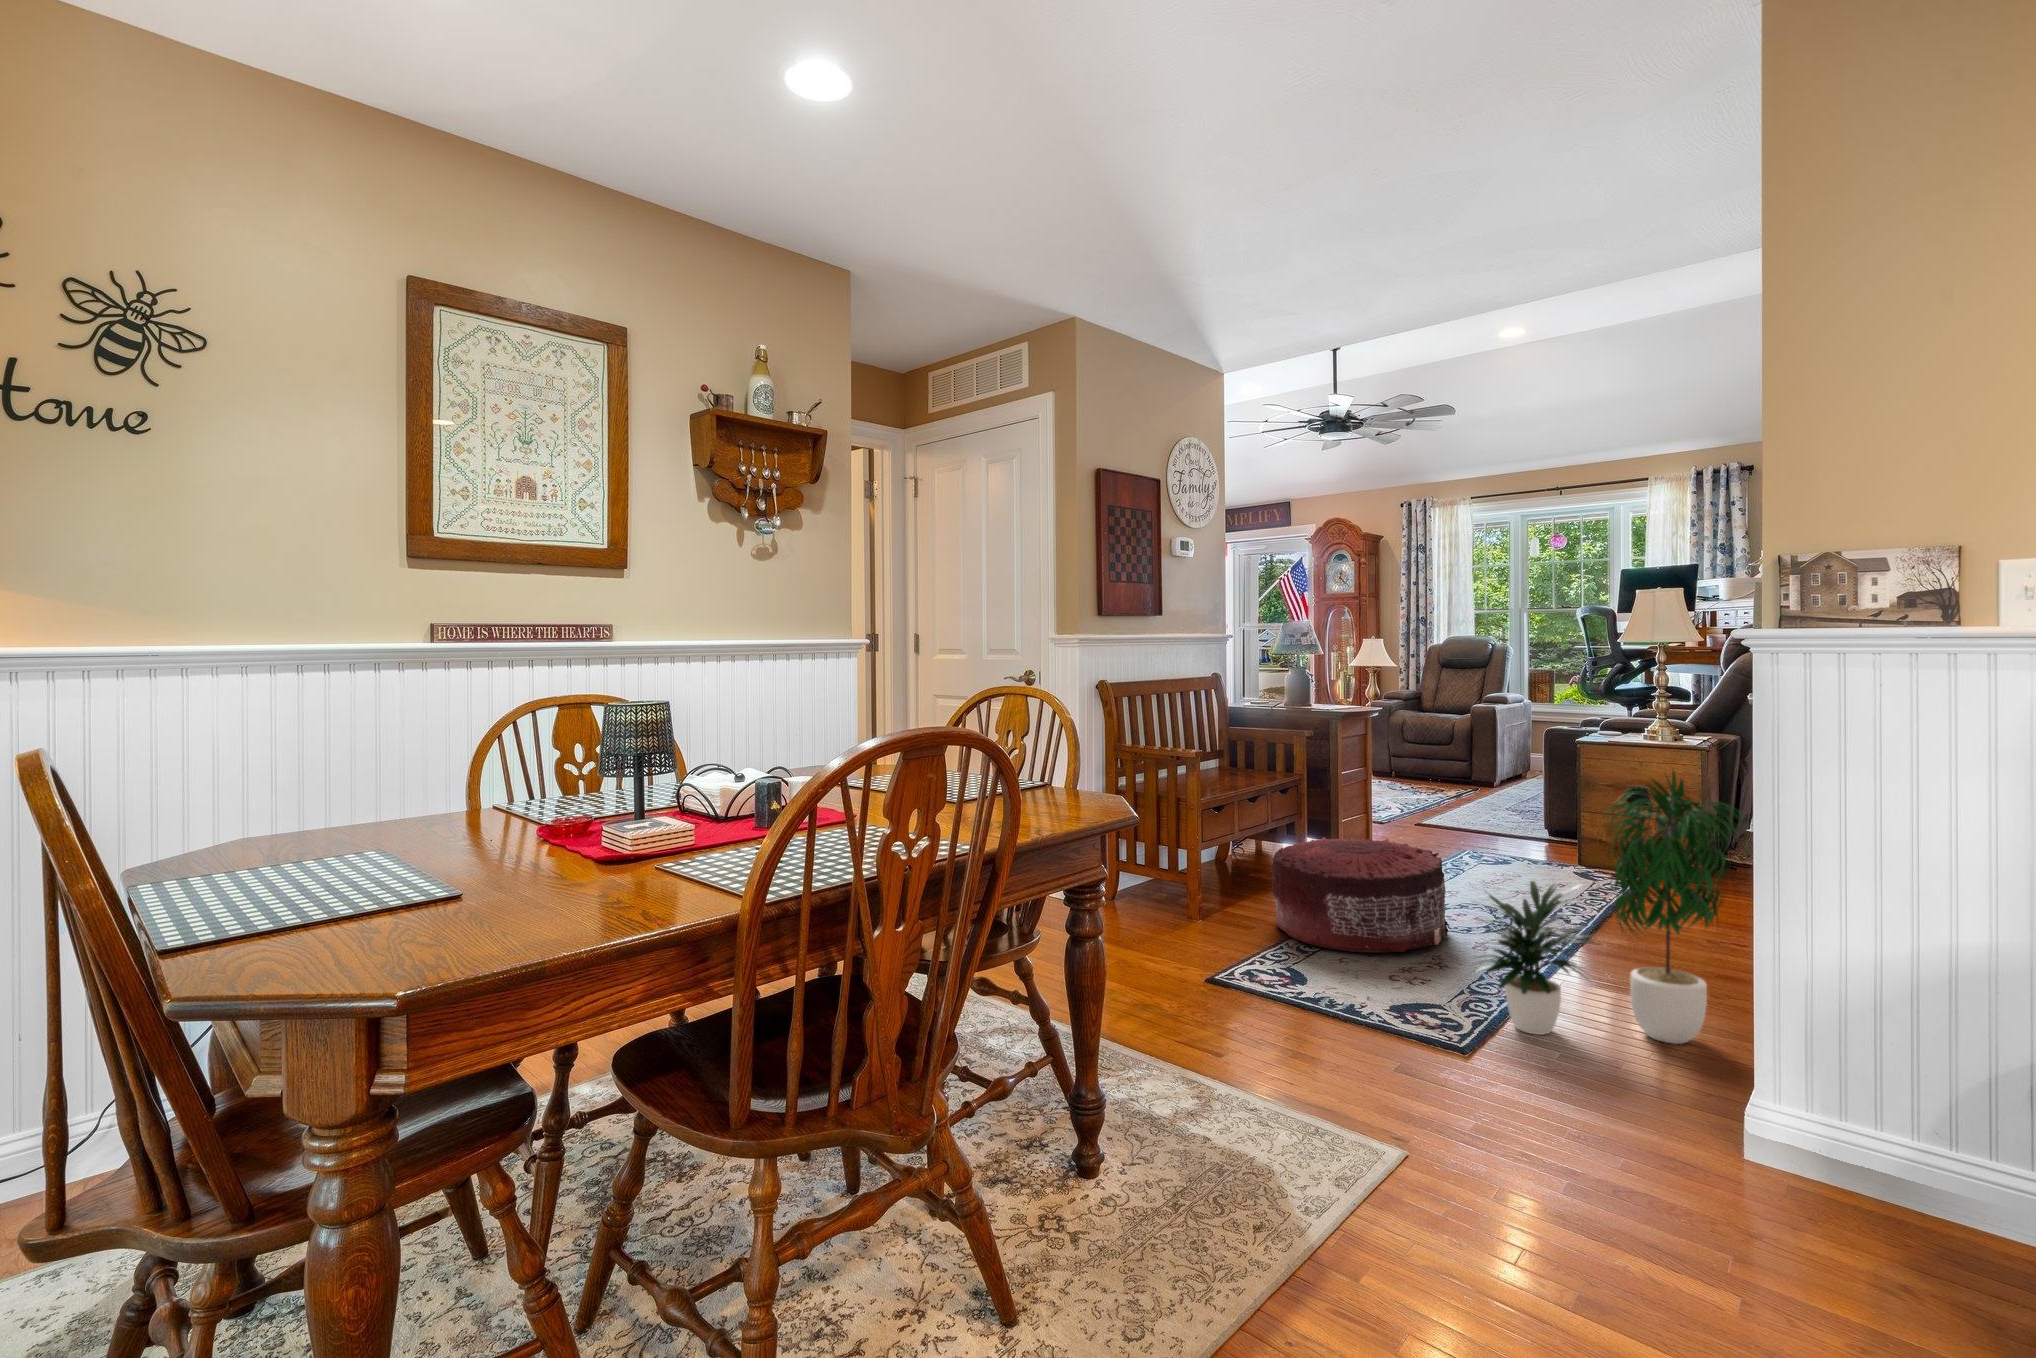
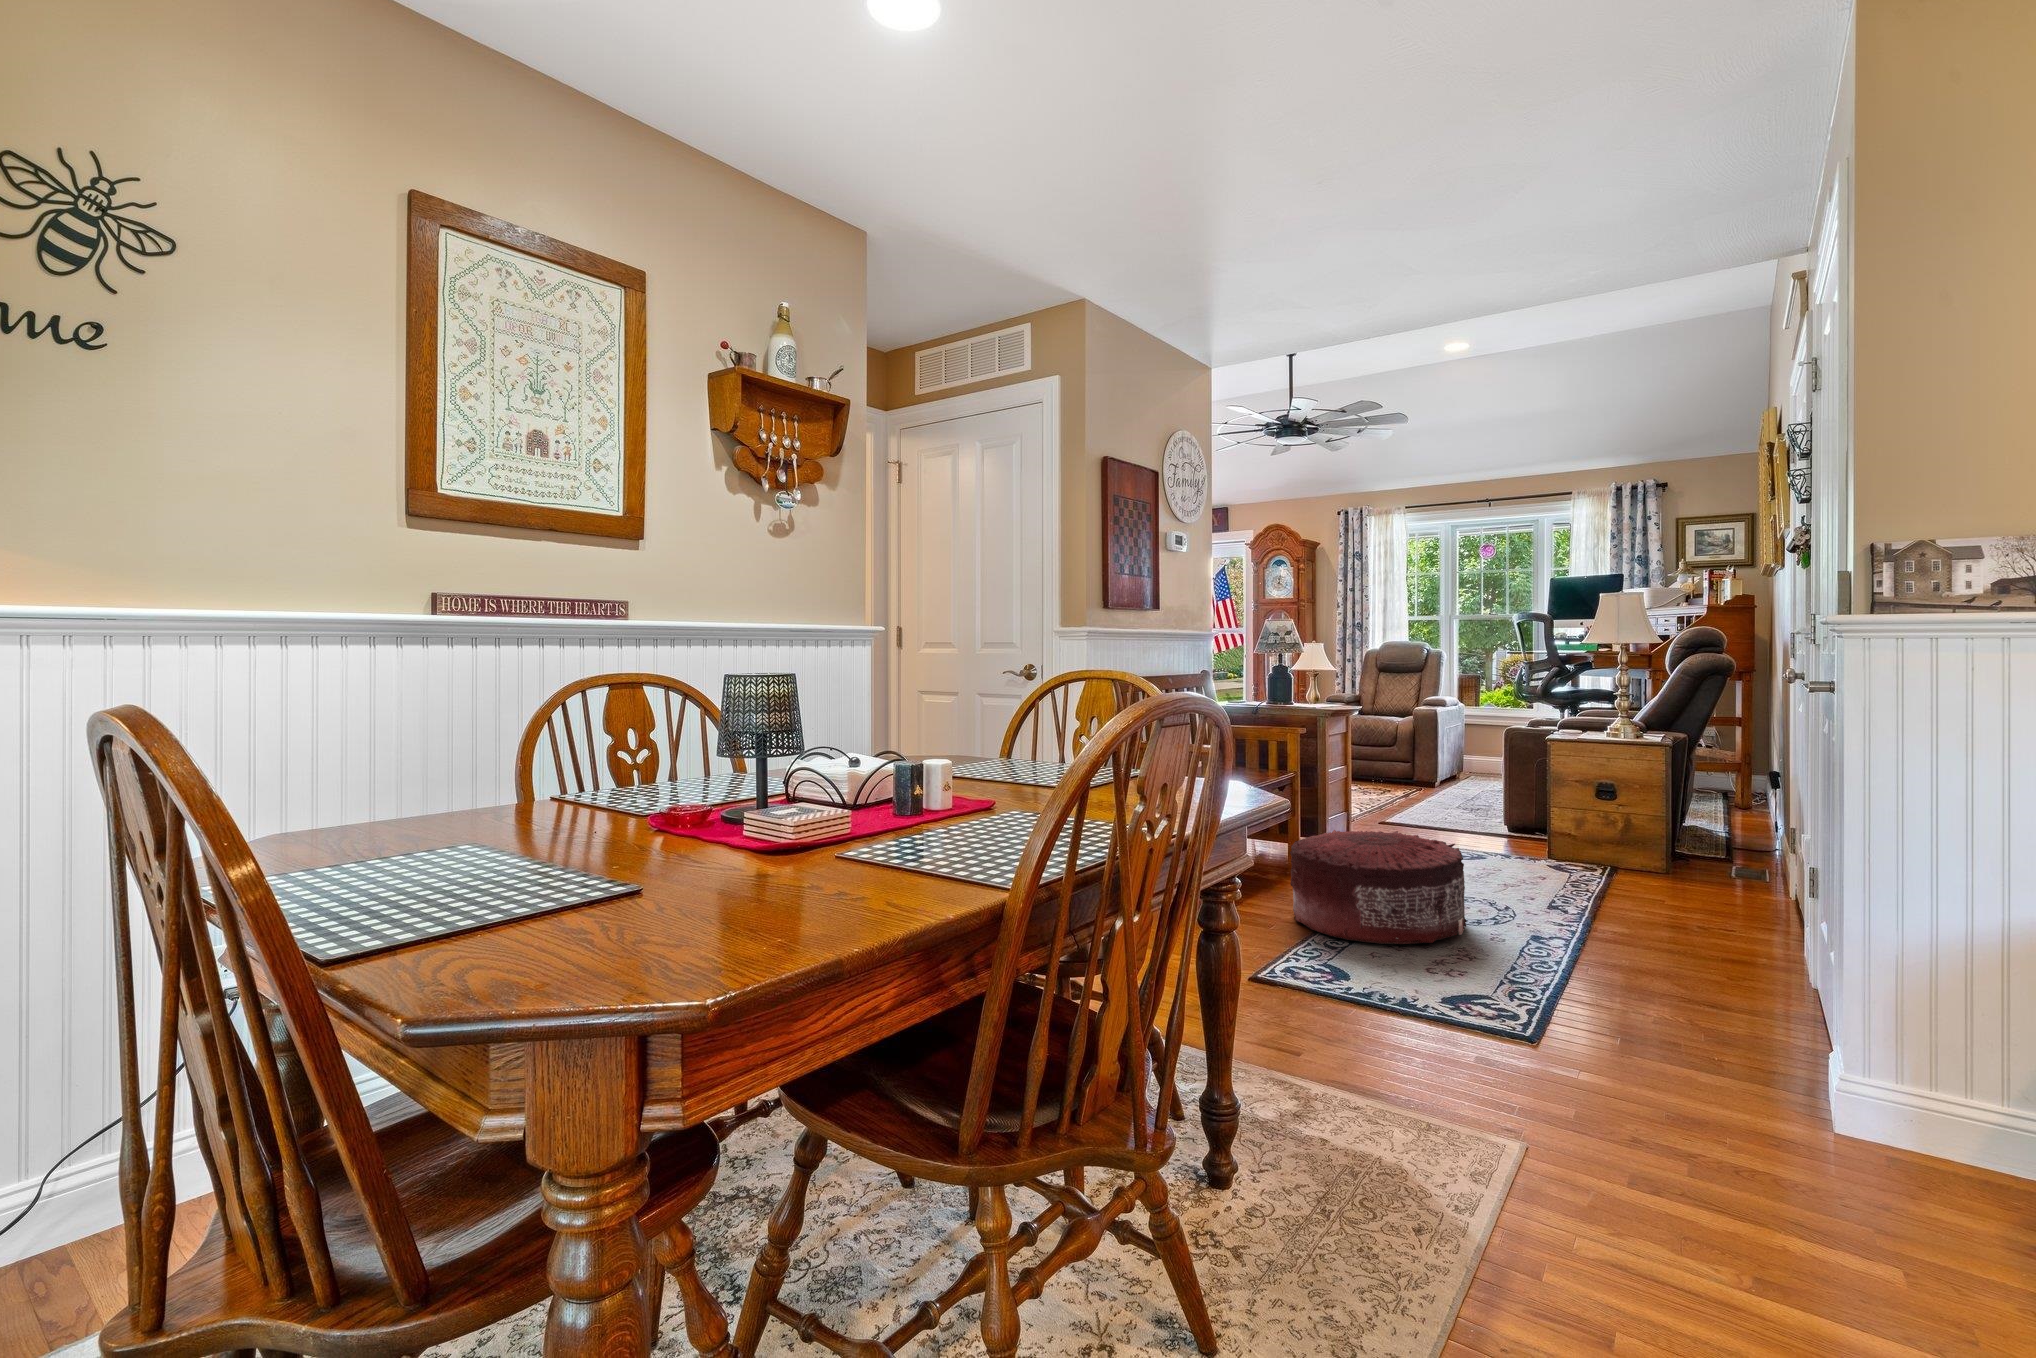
potted plant: present [1474,771,1740,1044] -> none [1525,752,1802,1025]

